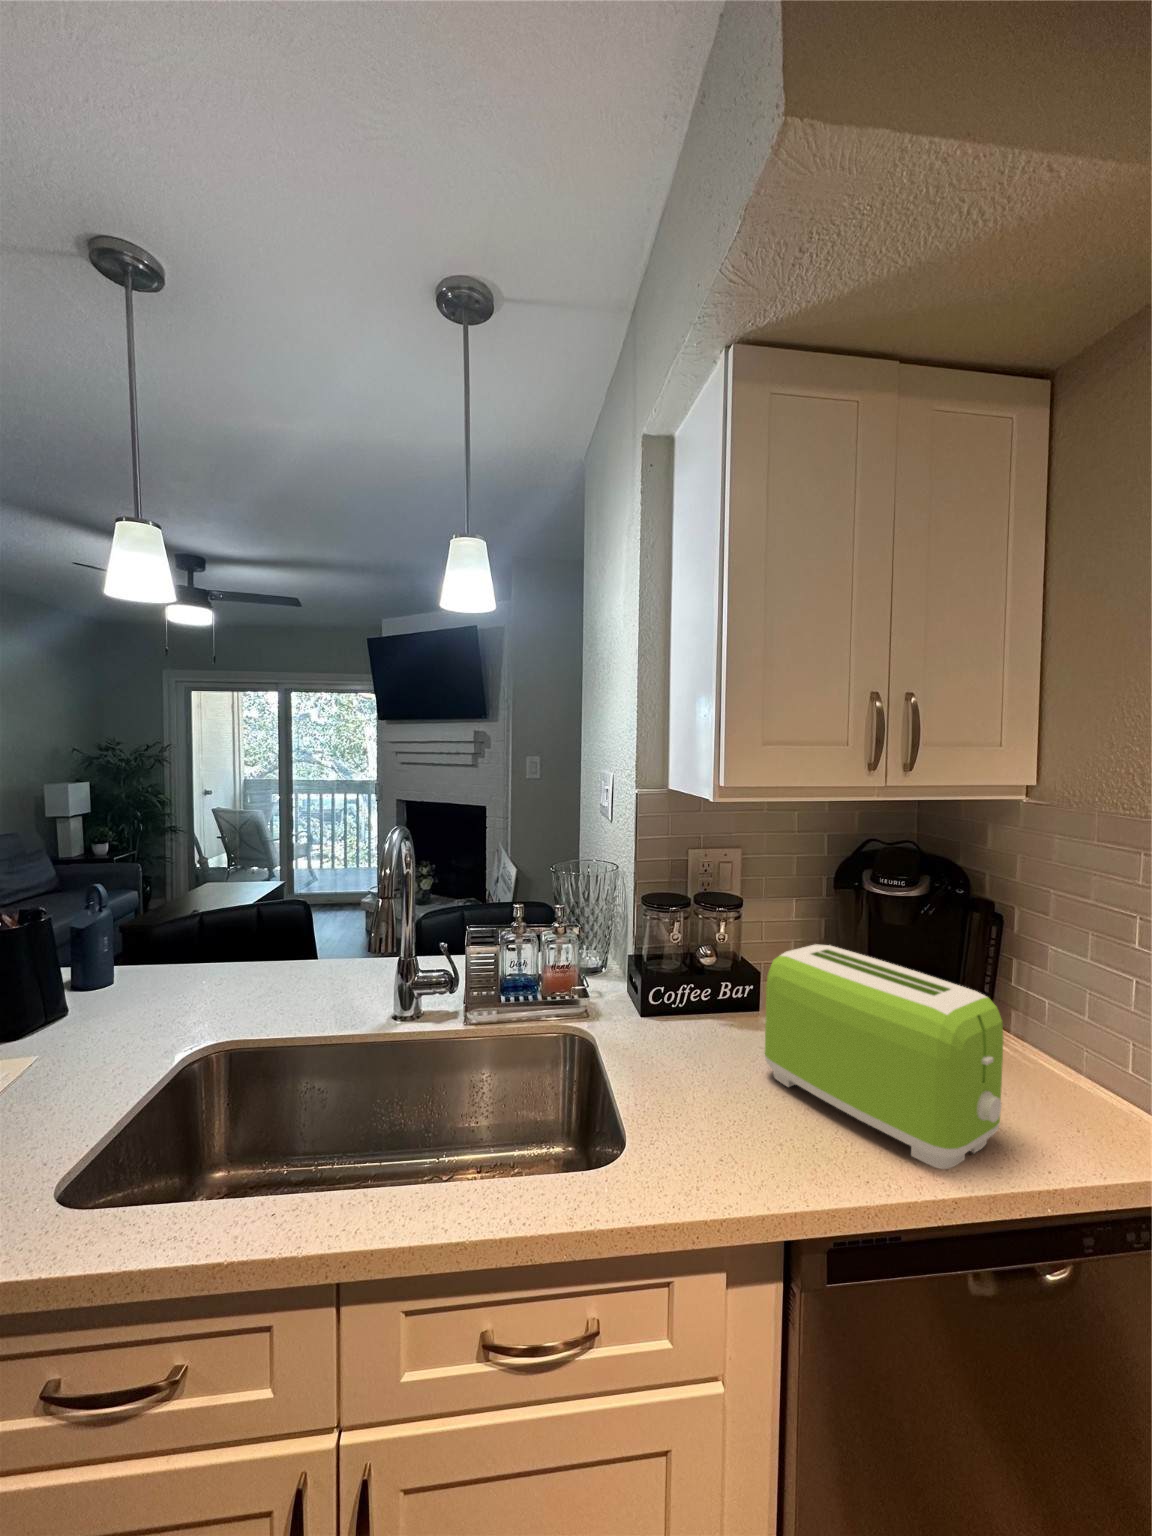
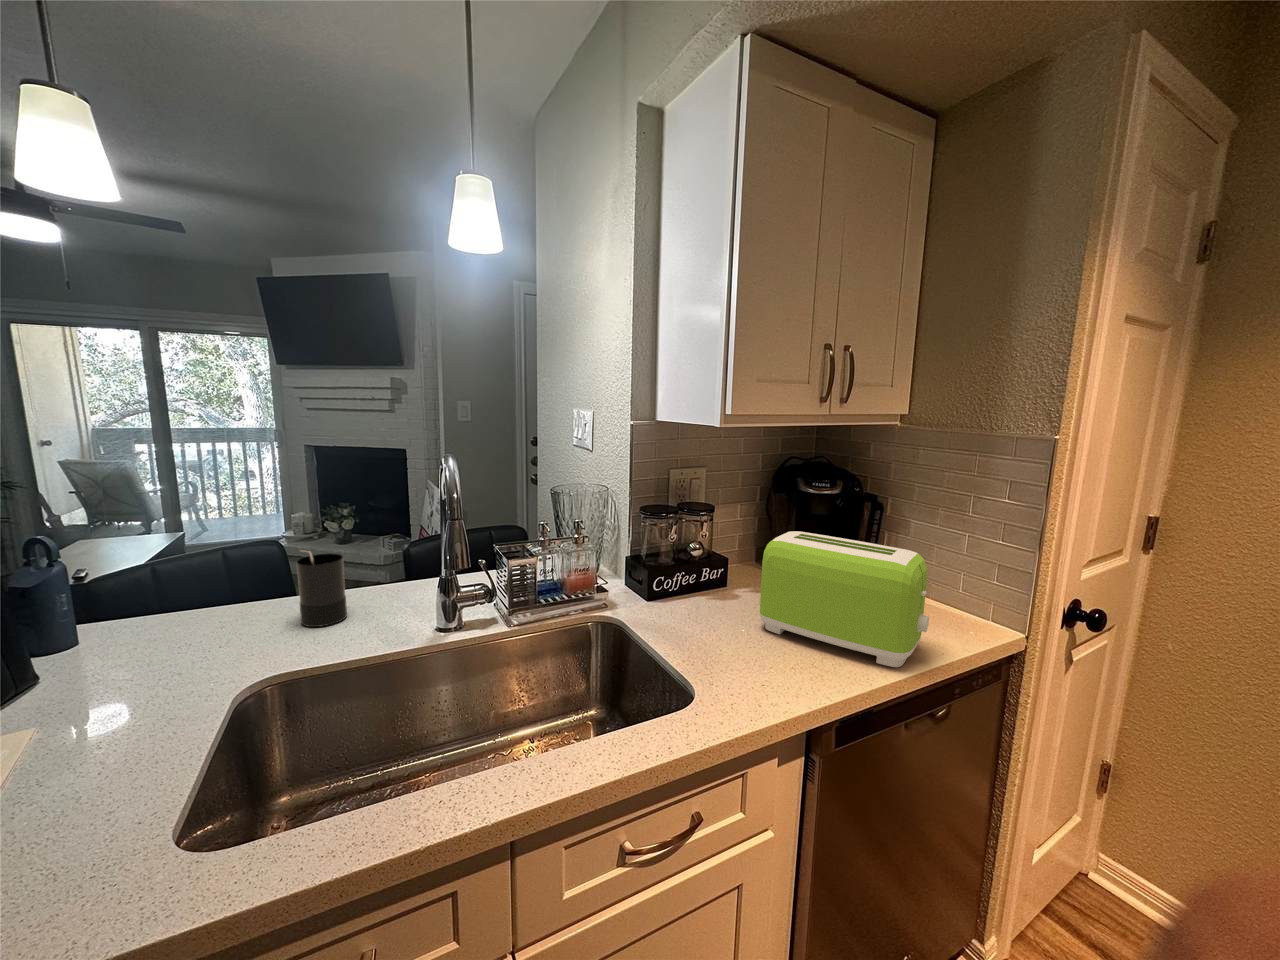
candle: none [275,916,320,998] -> present [297,551,347,627]

